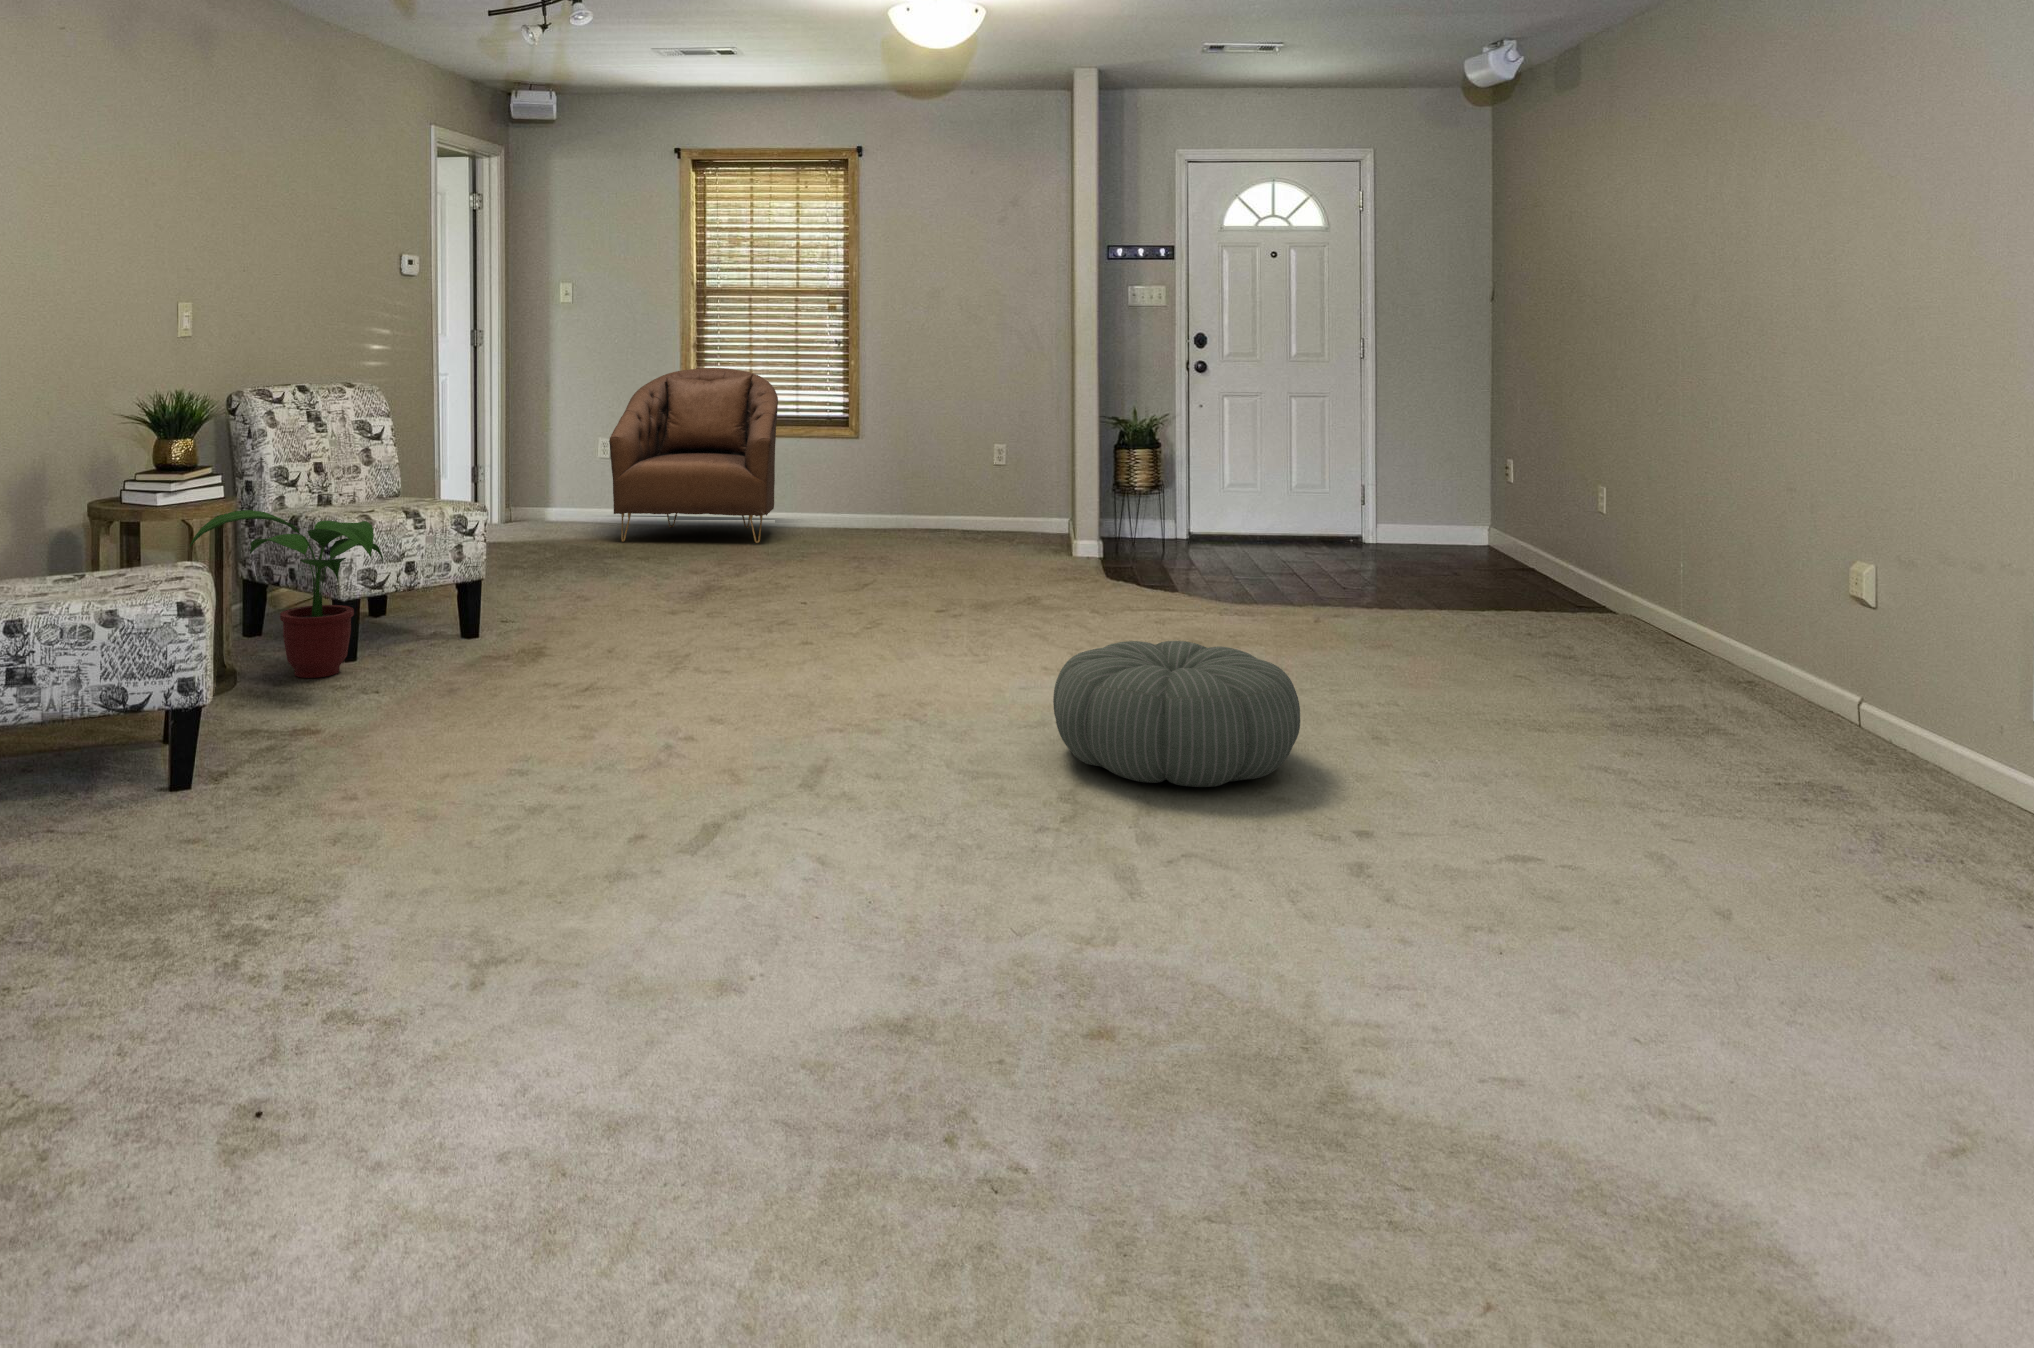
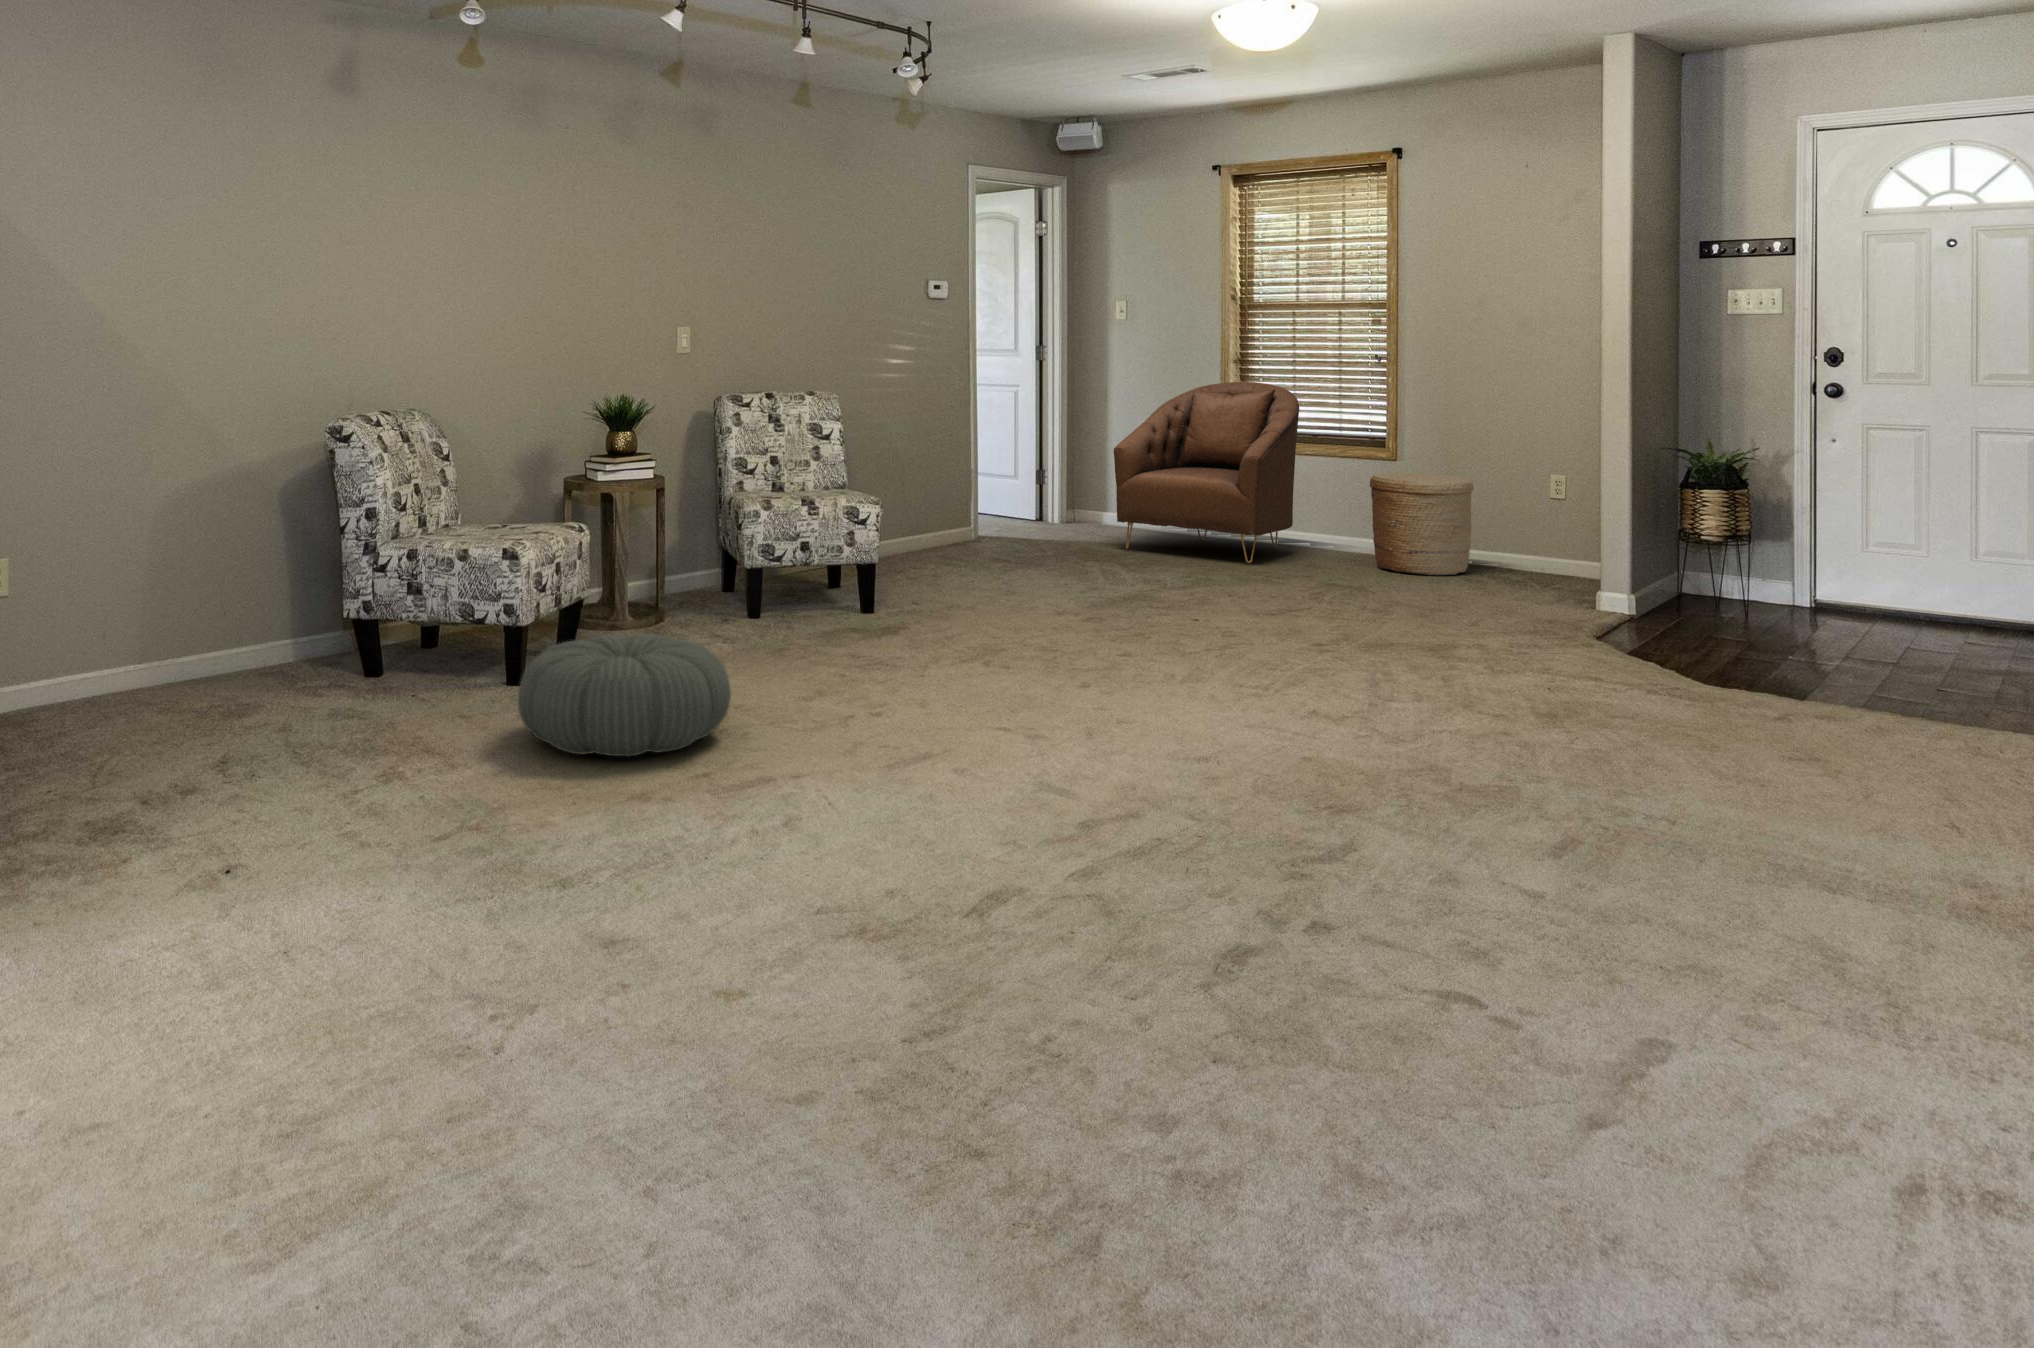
woven basket: none [851,448,937,539] -> present [1370,473,1474,575]
potted plant: present [190,510,383,678] -> none [627,492,769,624]
pouf: present [1053,641,1300,787] -> present [518,634,731,756]

